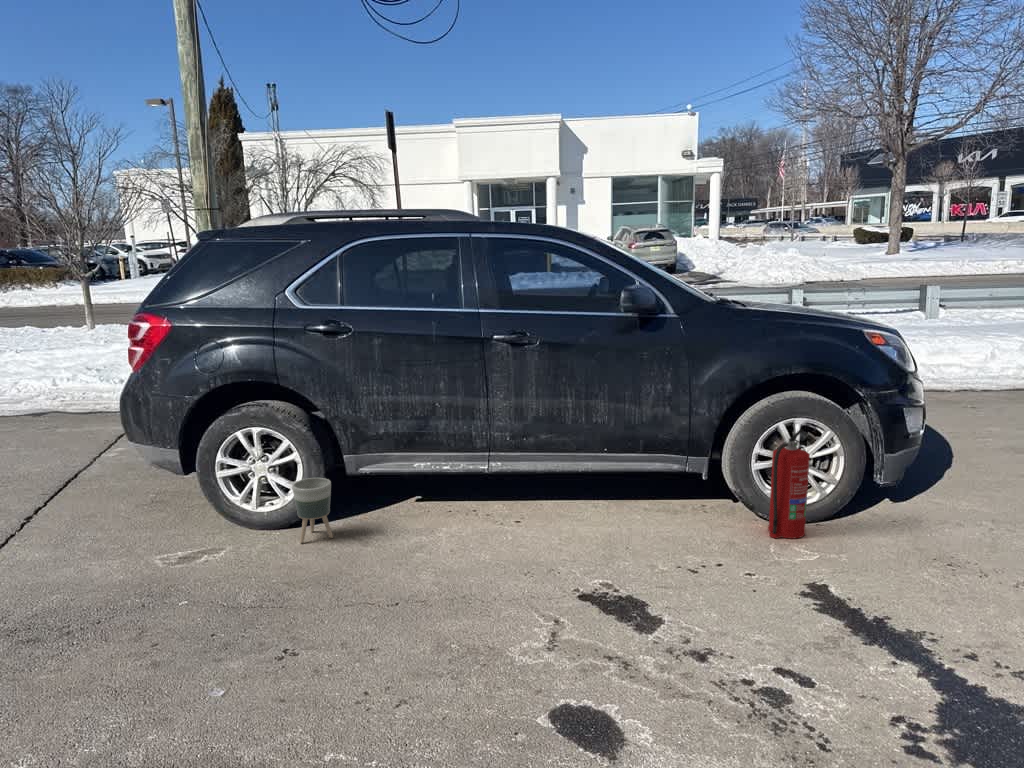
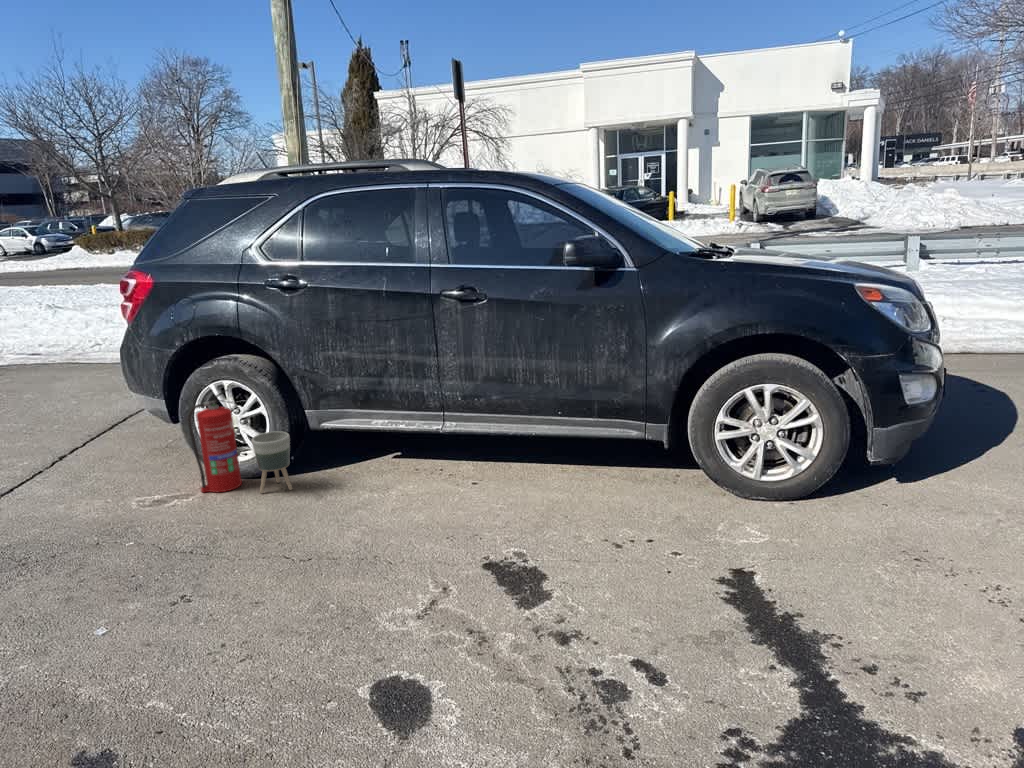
fire extinguisher: present [768,429,810,538] -> present [187,390,242,492]

